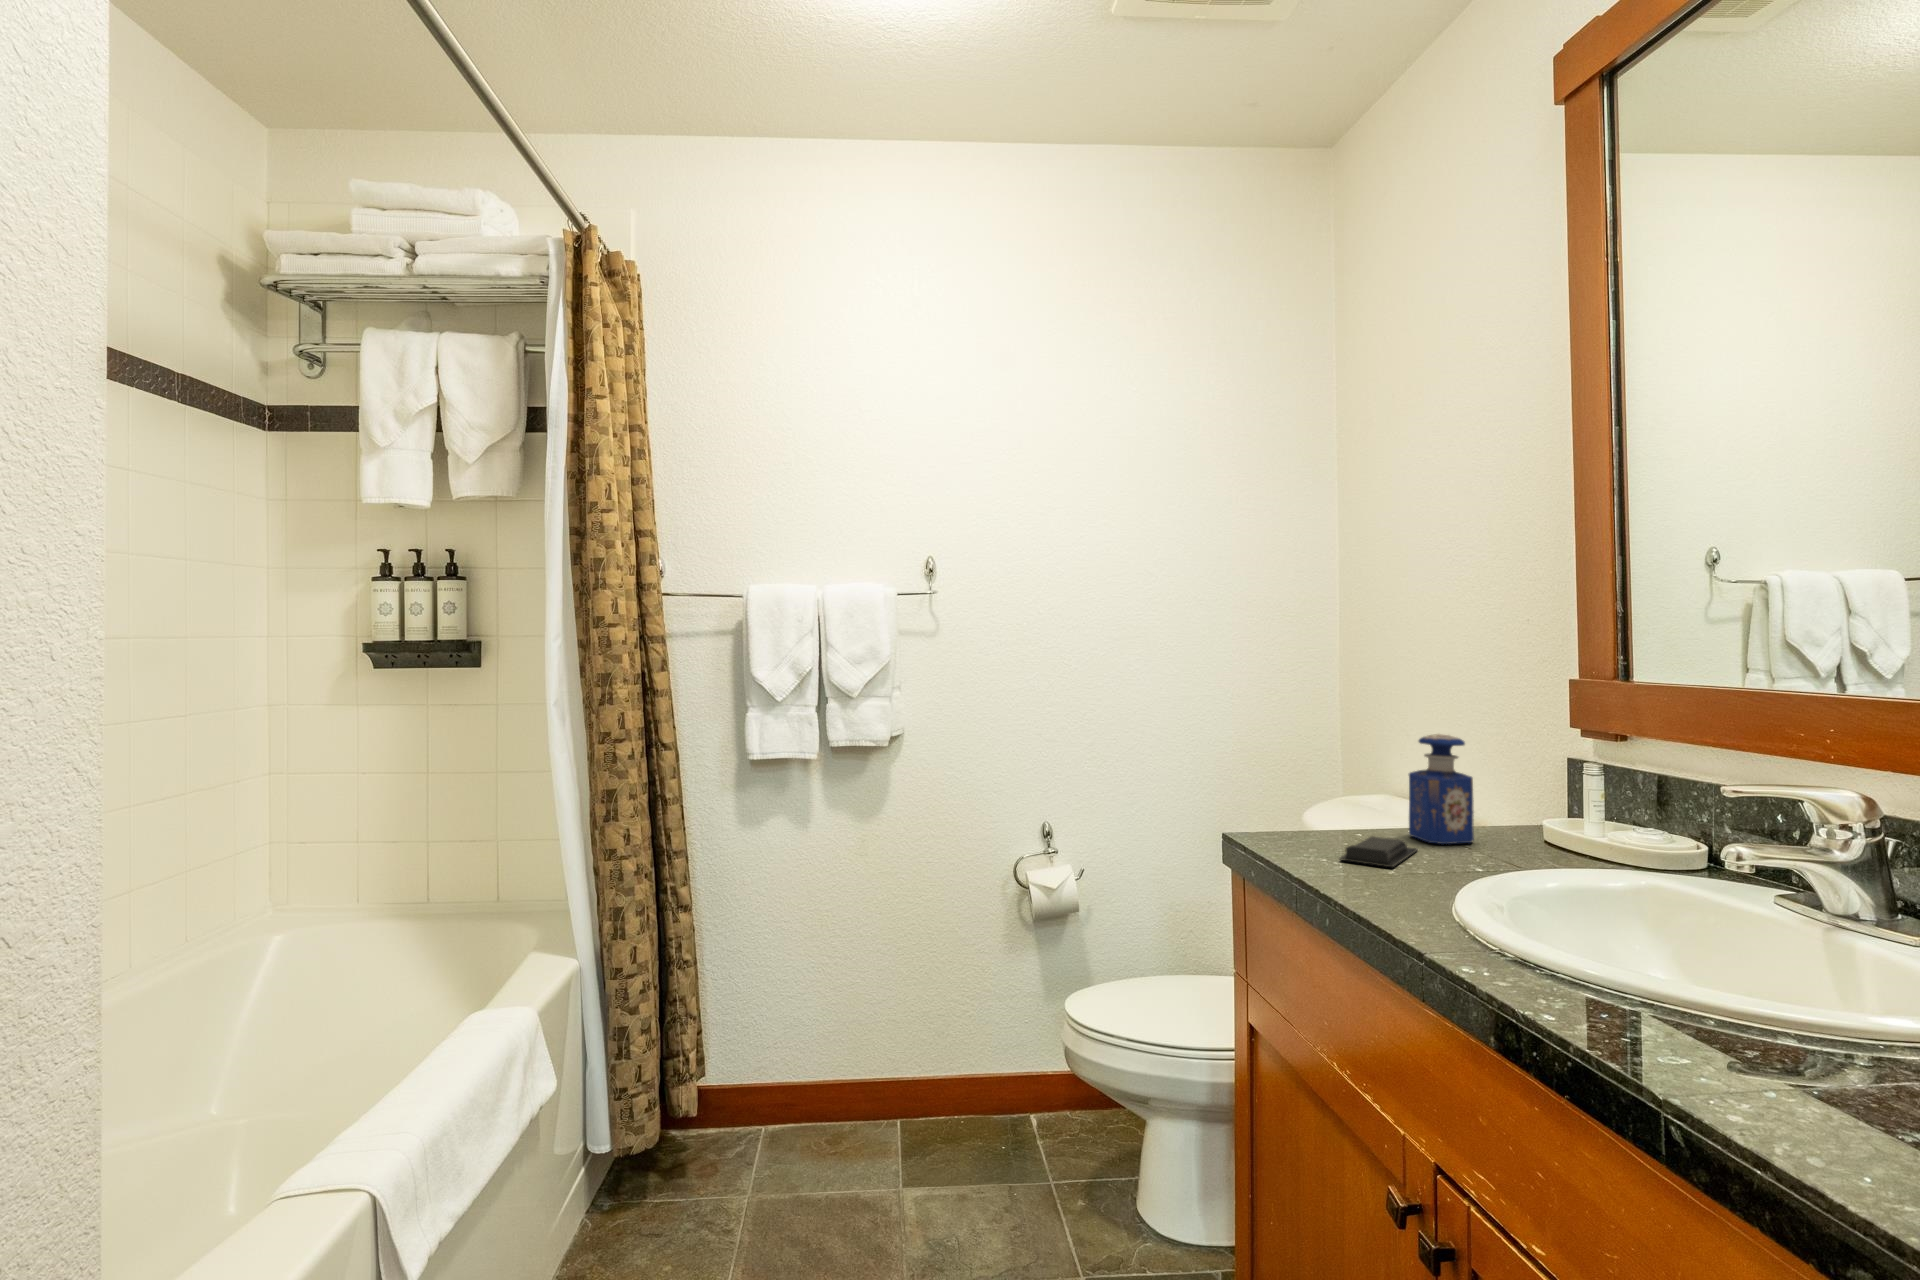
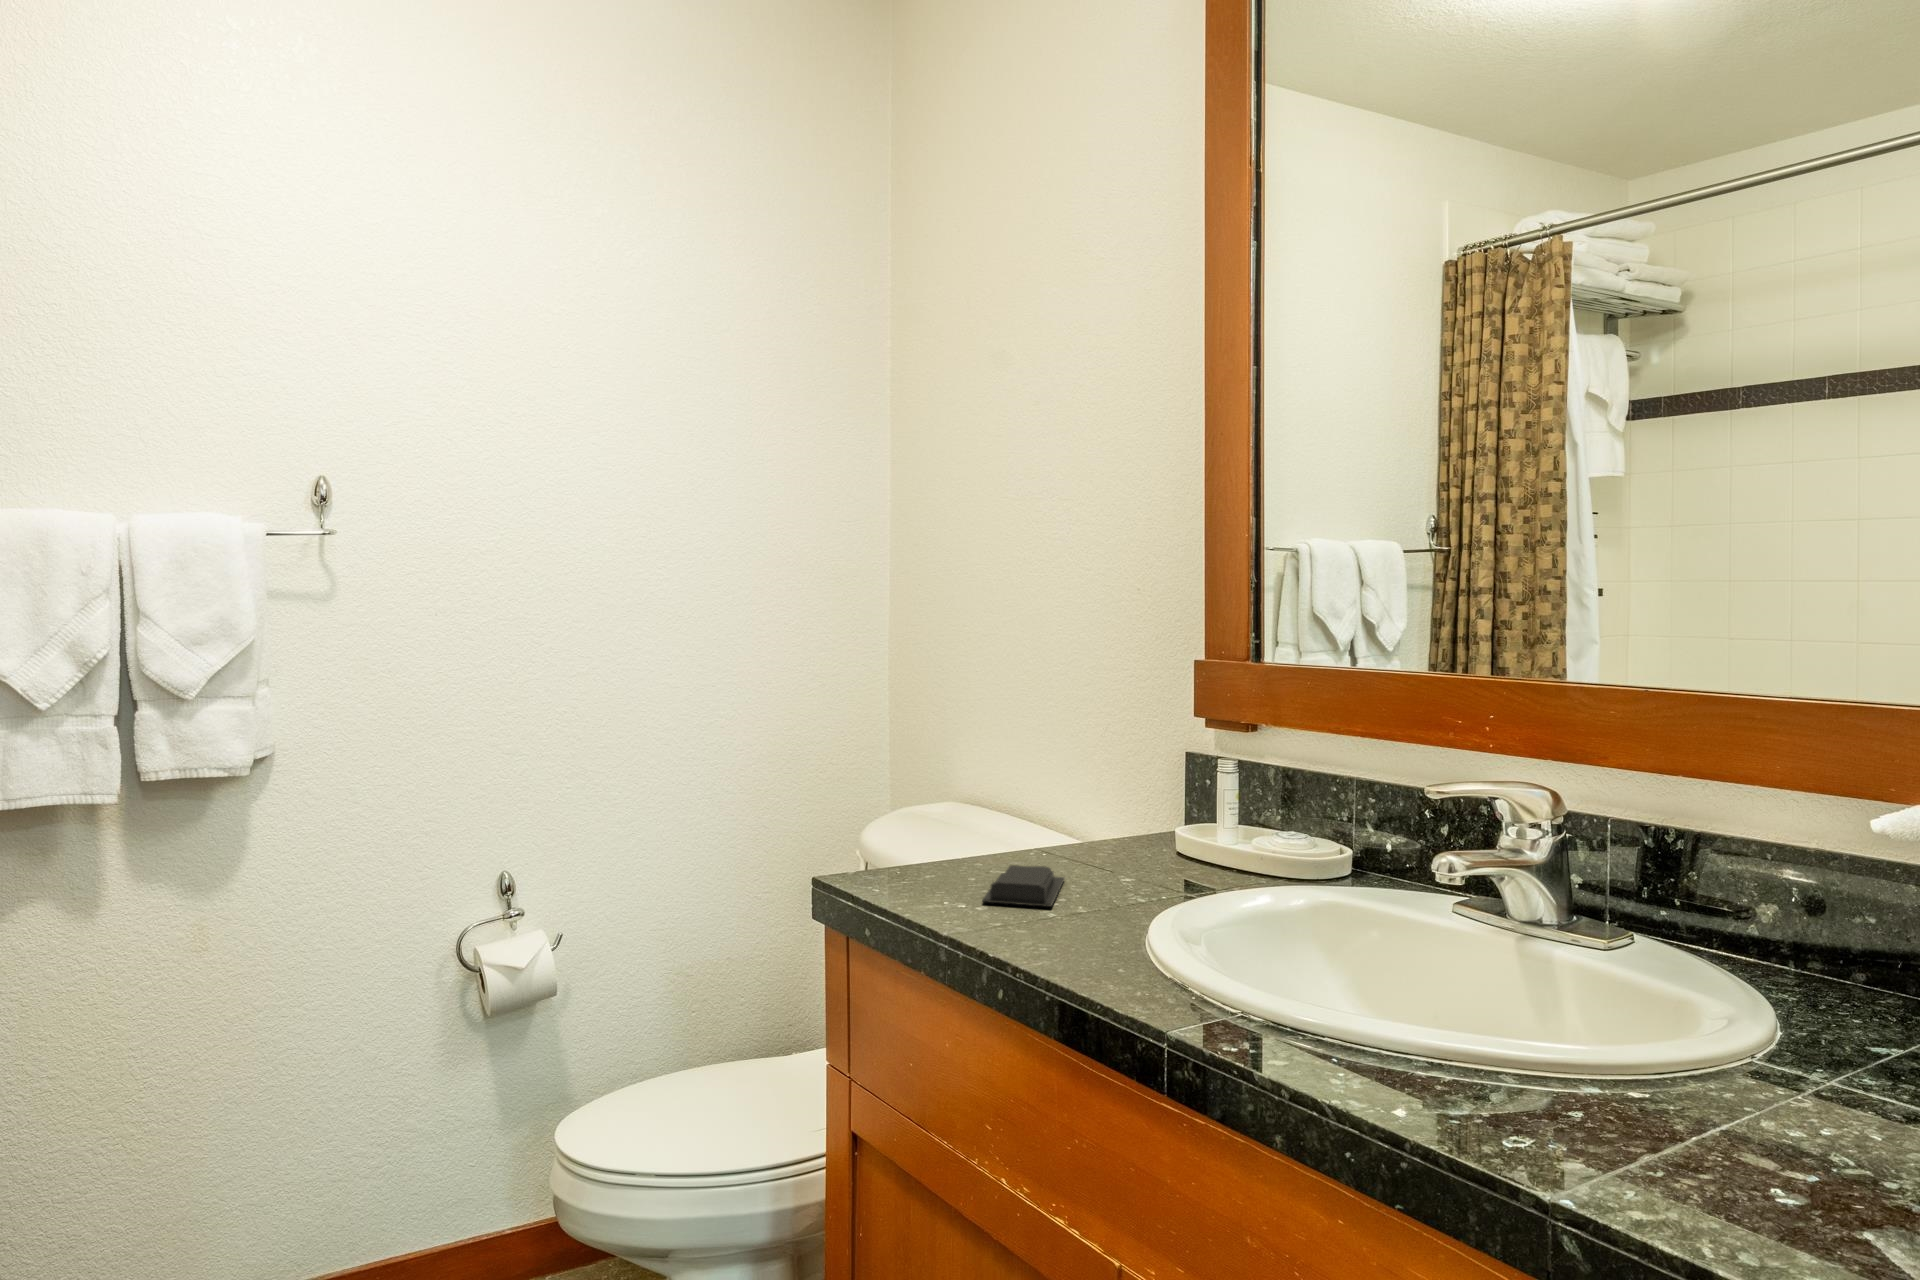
perfume bottle: present [1409,734,1474,844] -> none [1043,728,1119,868]

